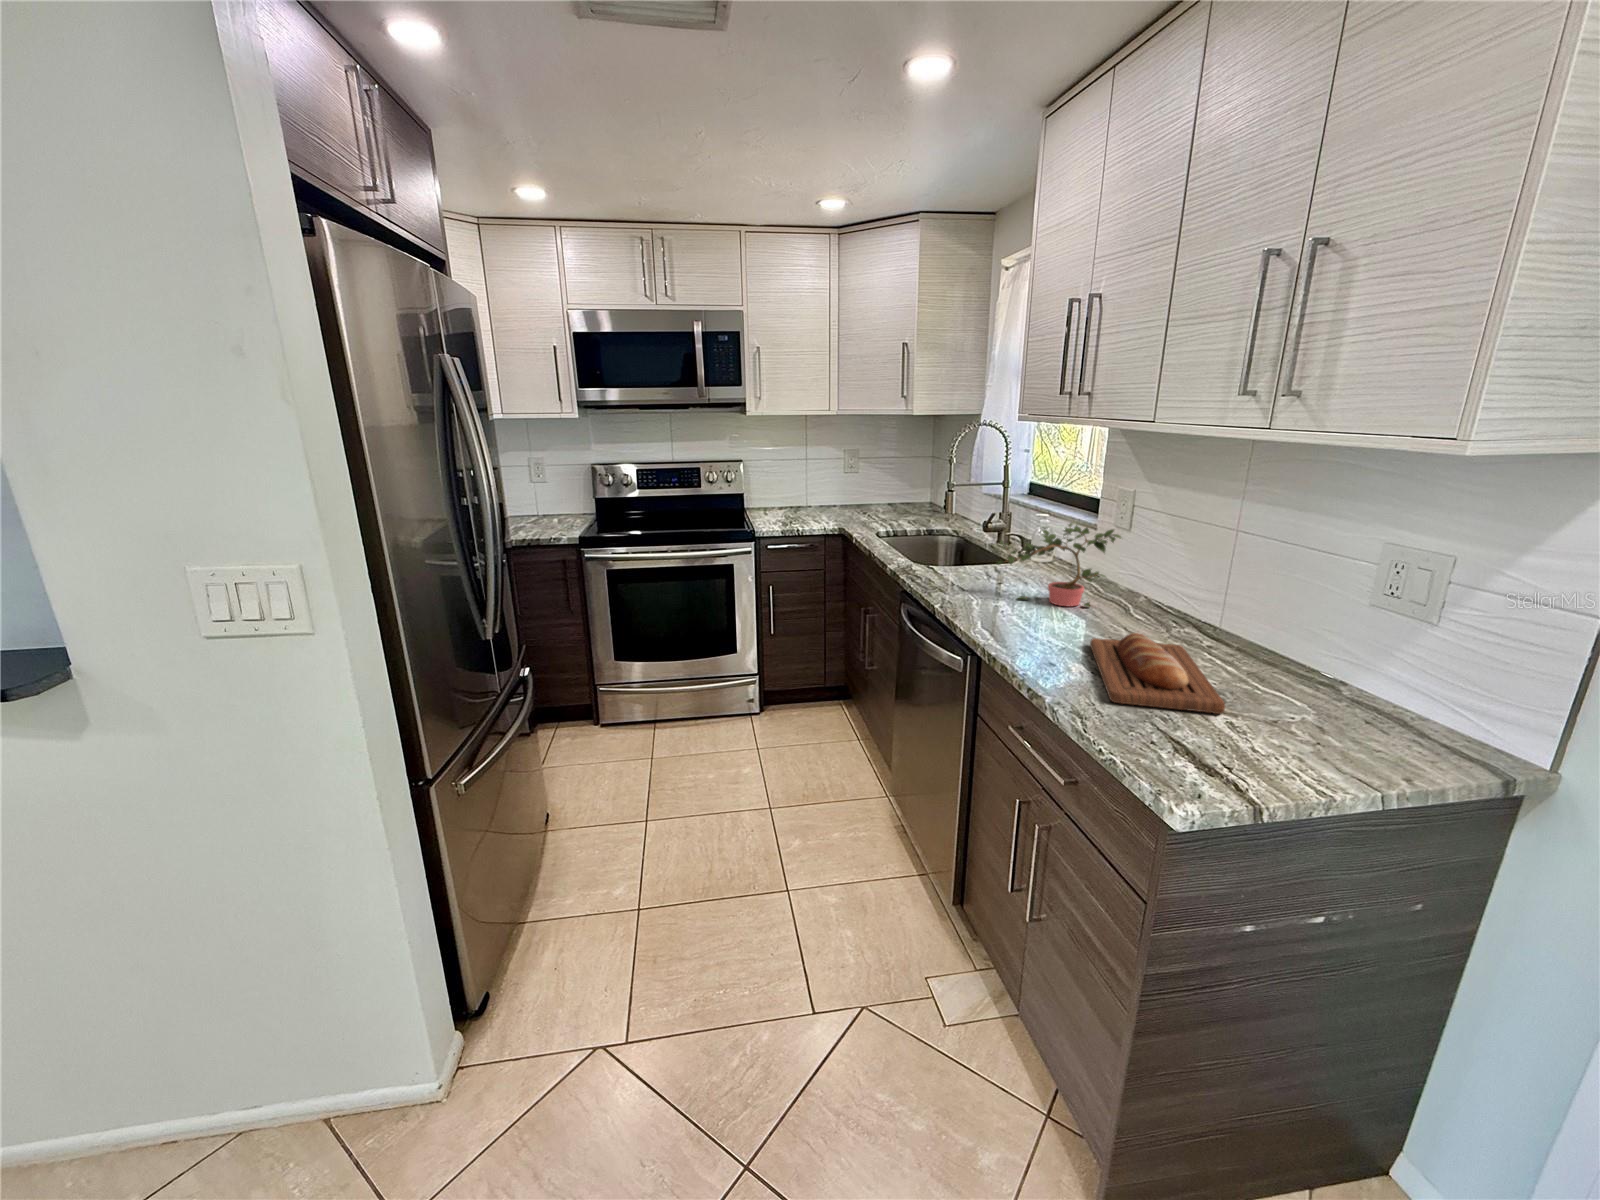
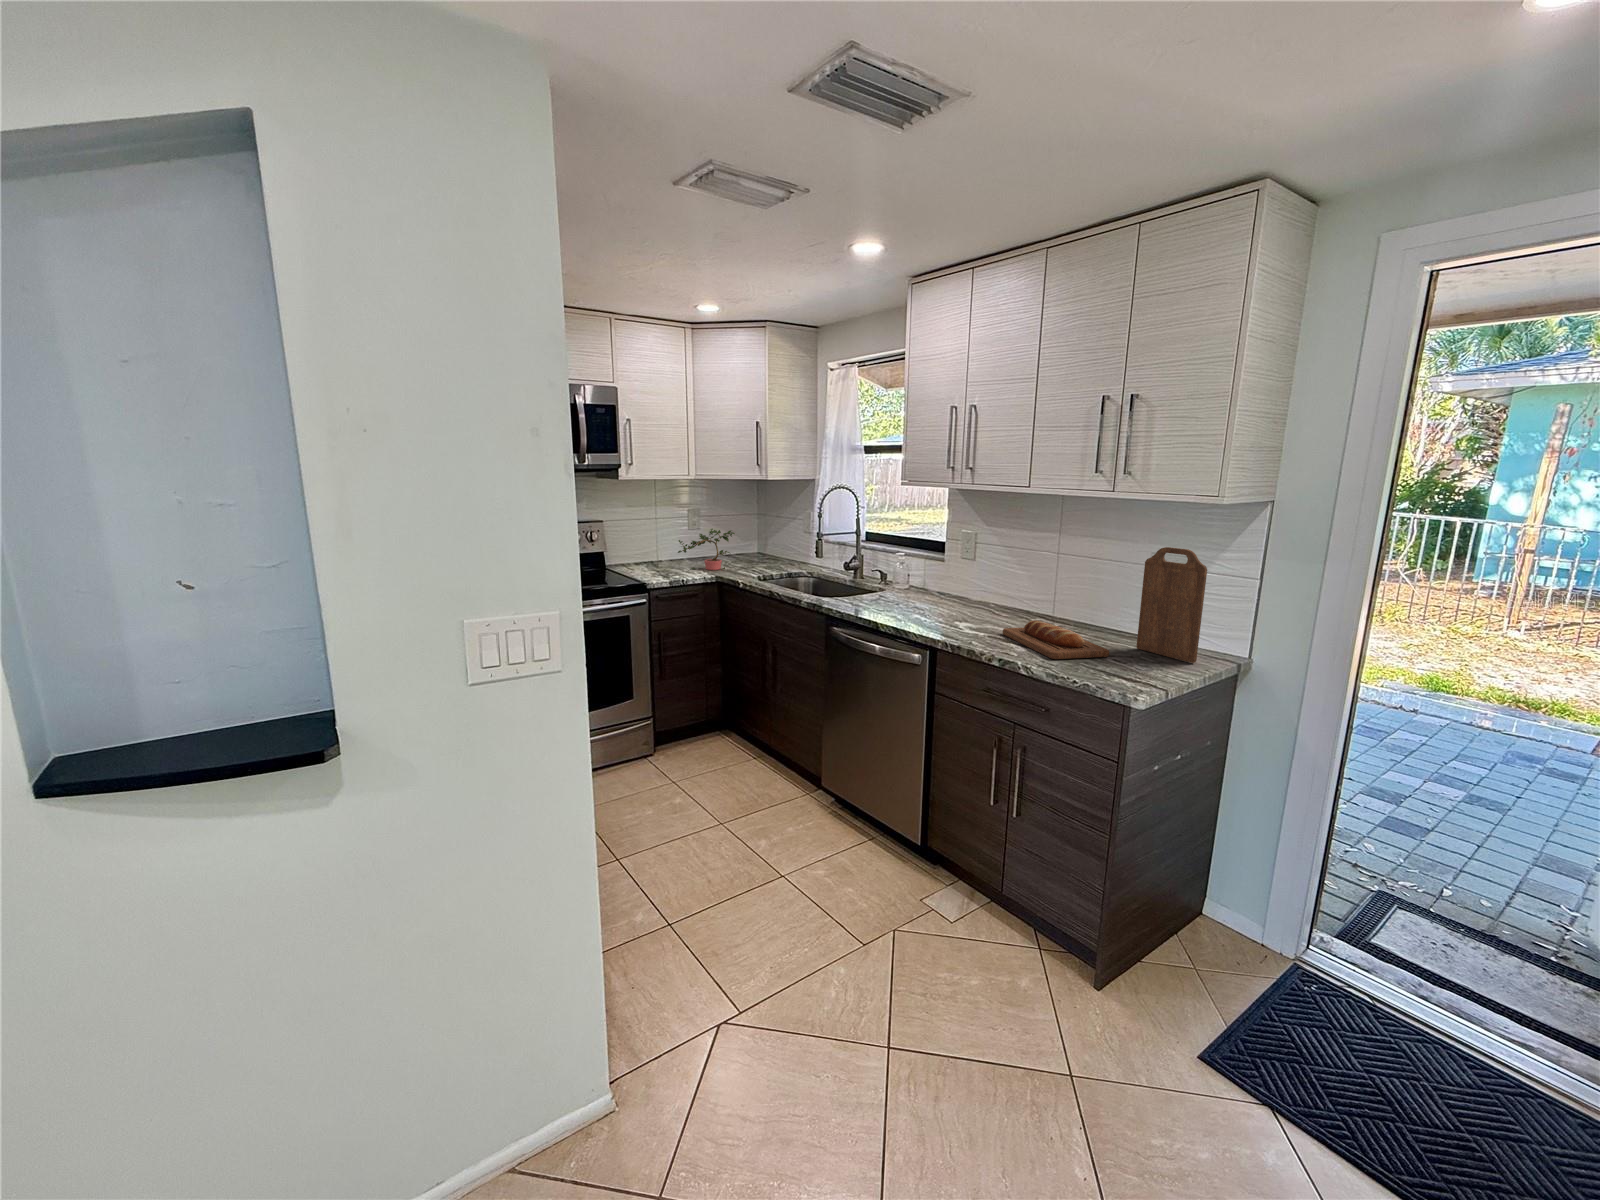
potted plant: present [996,523,1121,607] -> present [678,529,735,570]
cutting board: none [1305,534,1446,757] -> present [1136,547,1207,663]

